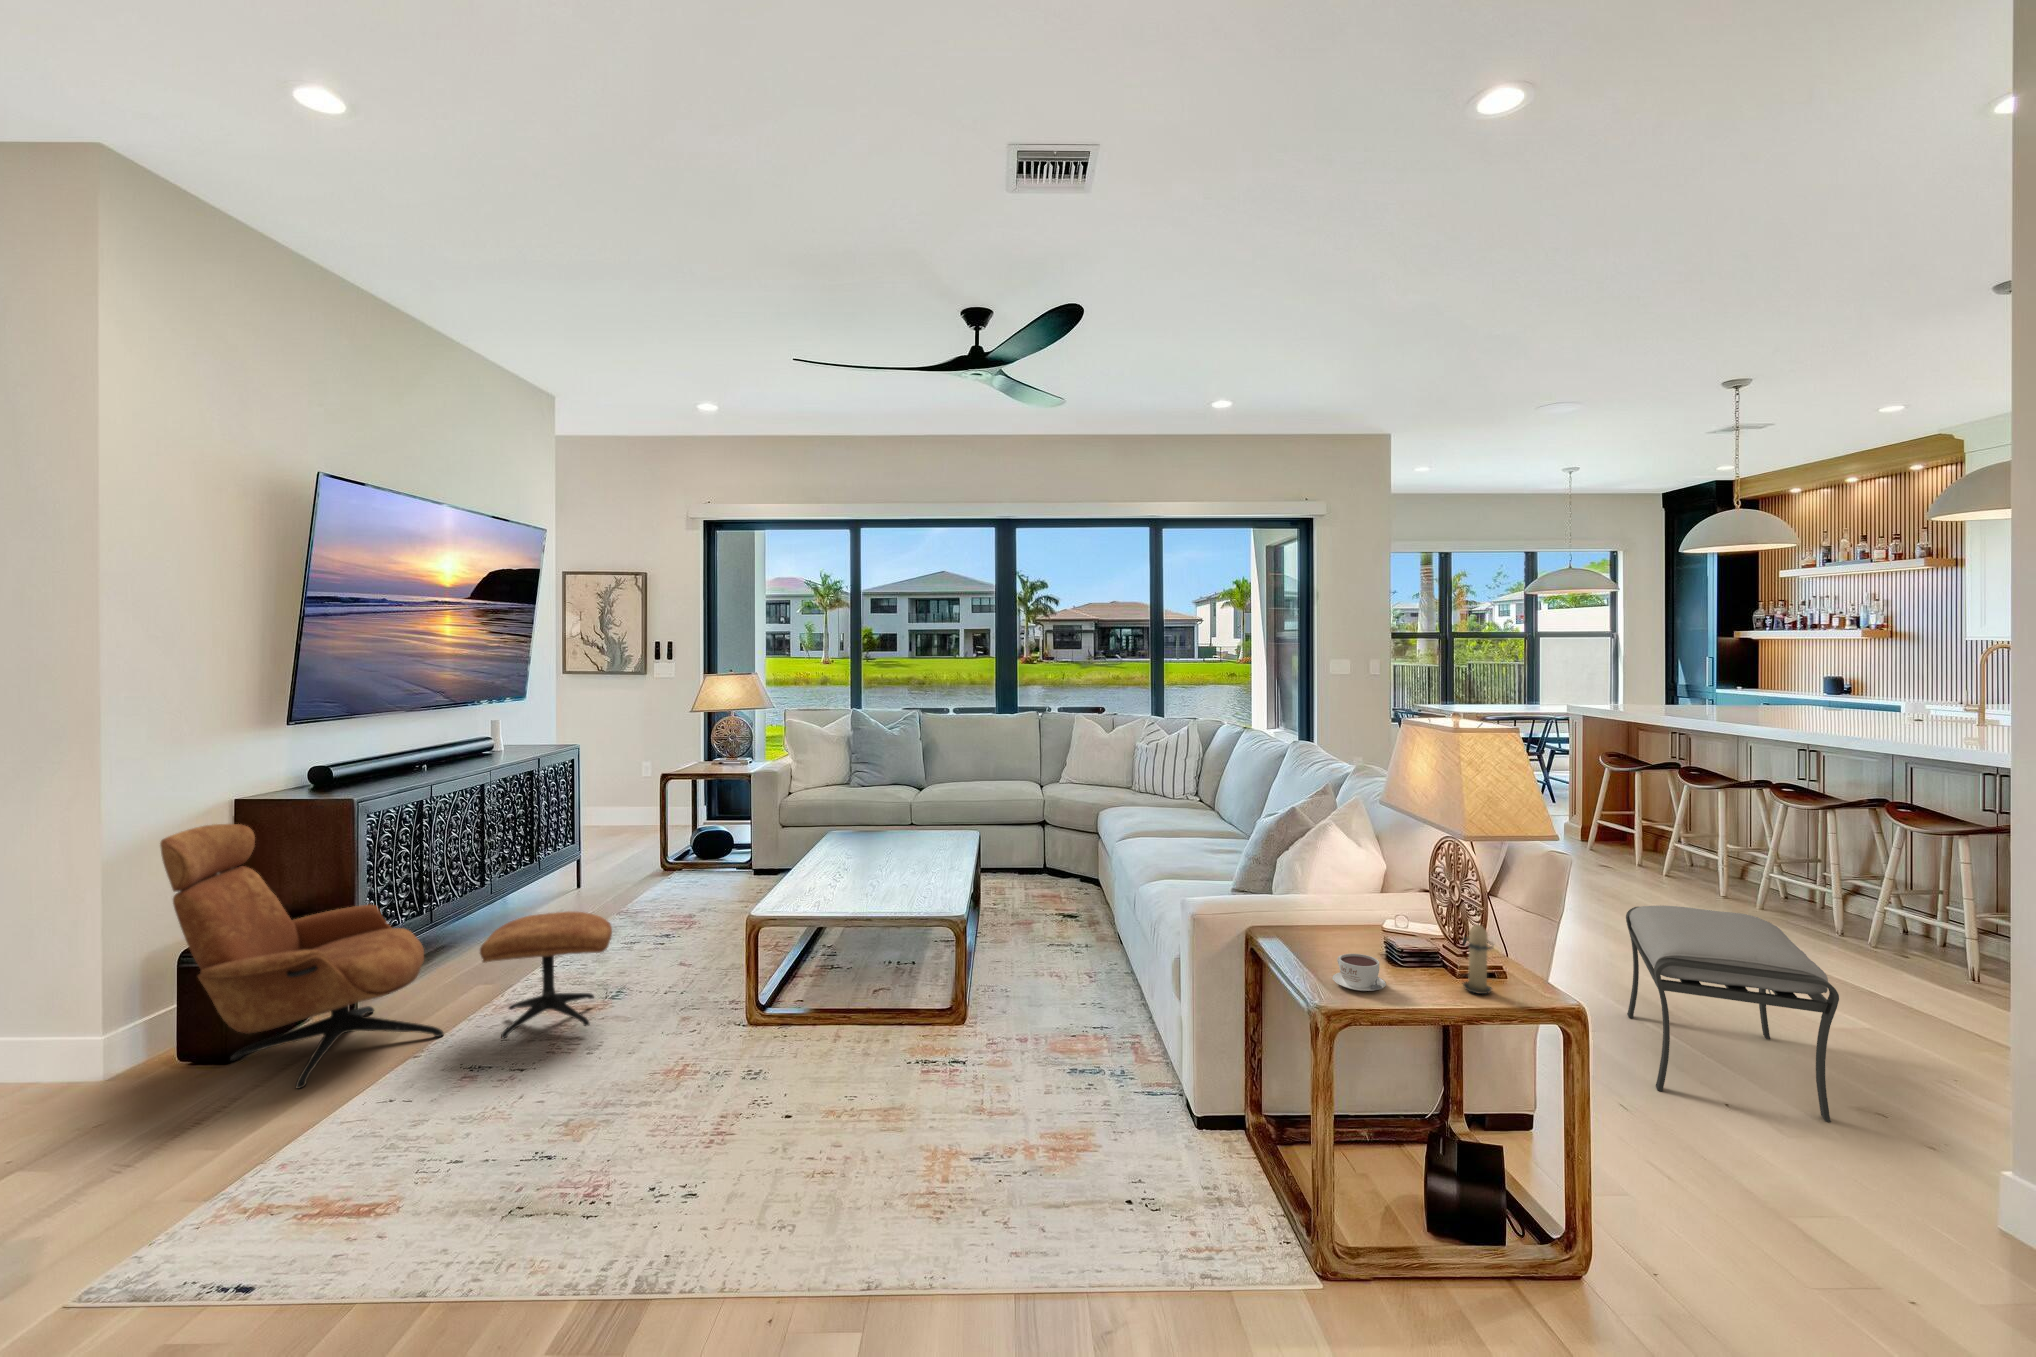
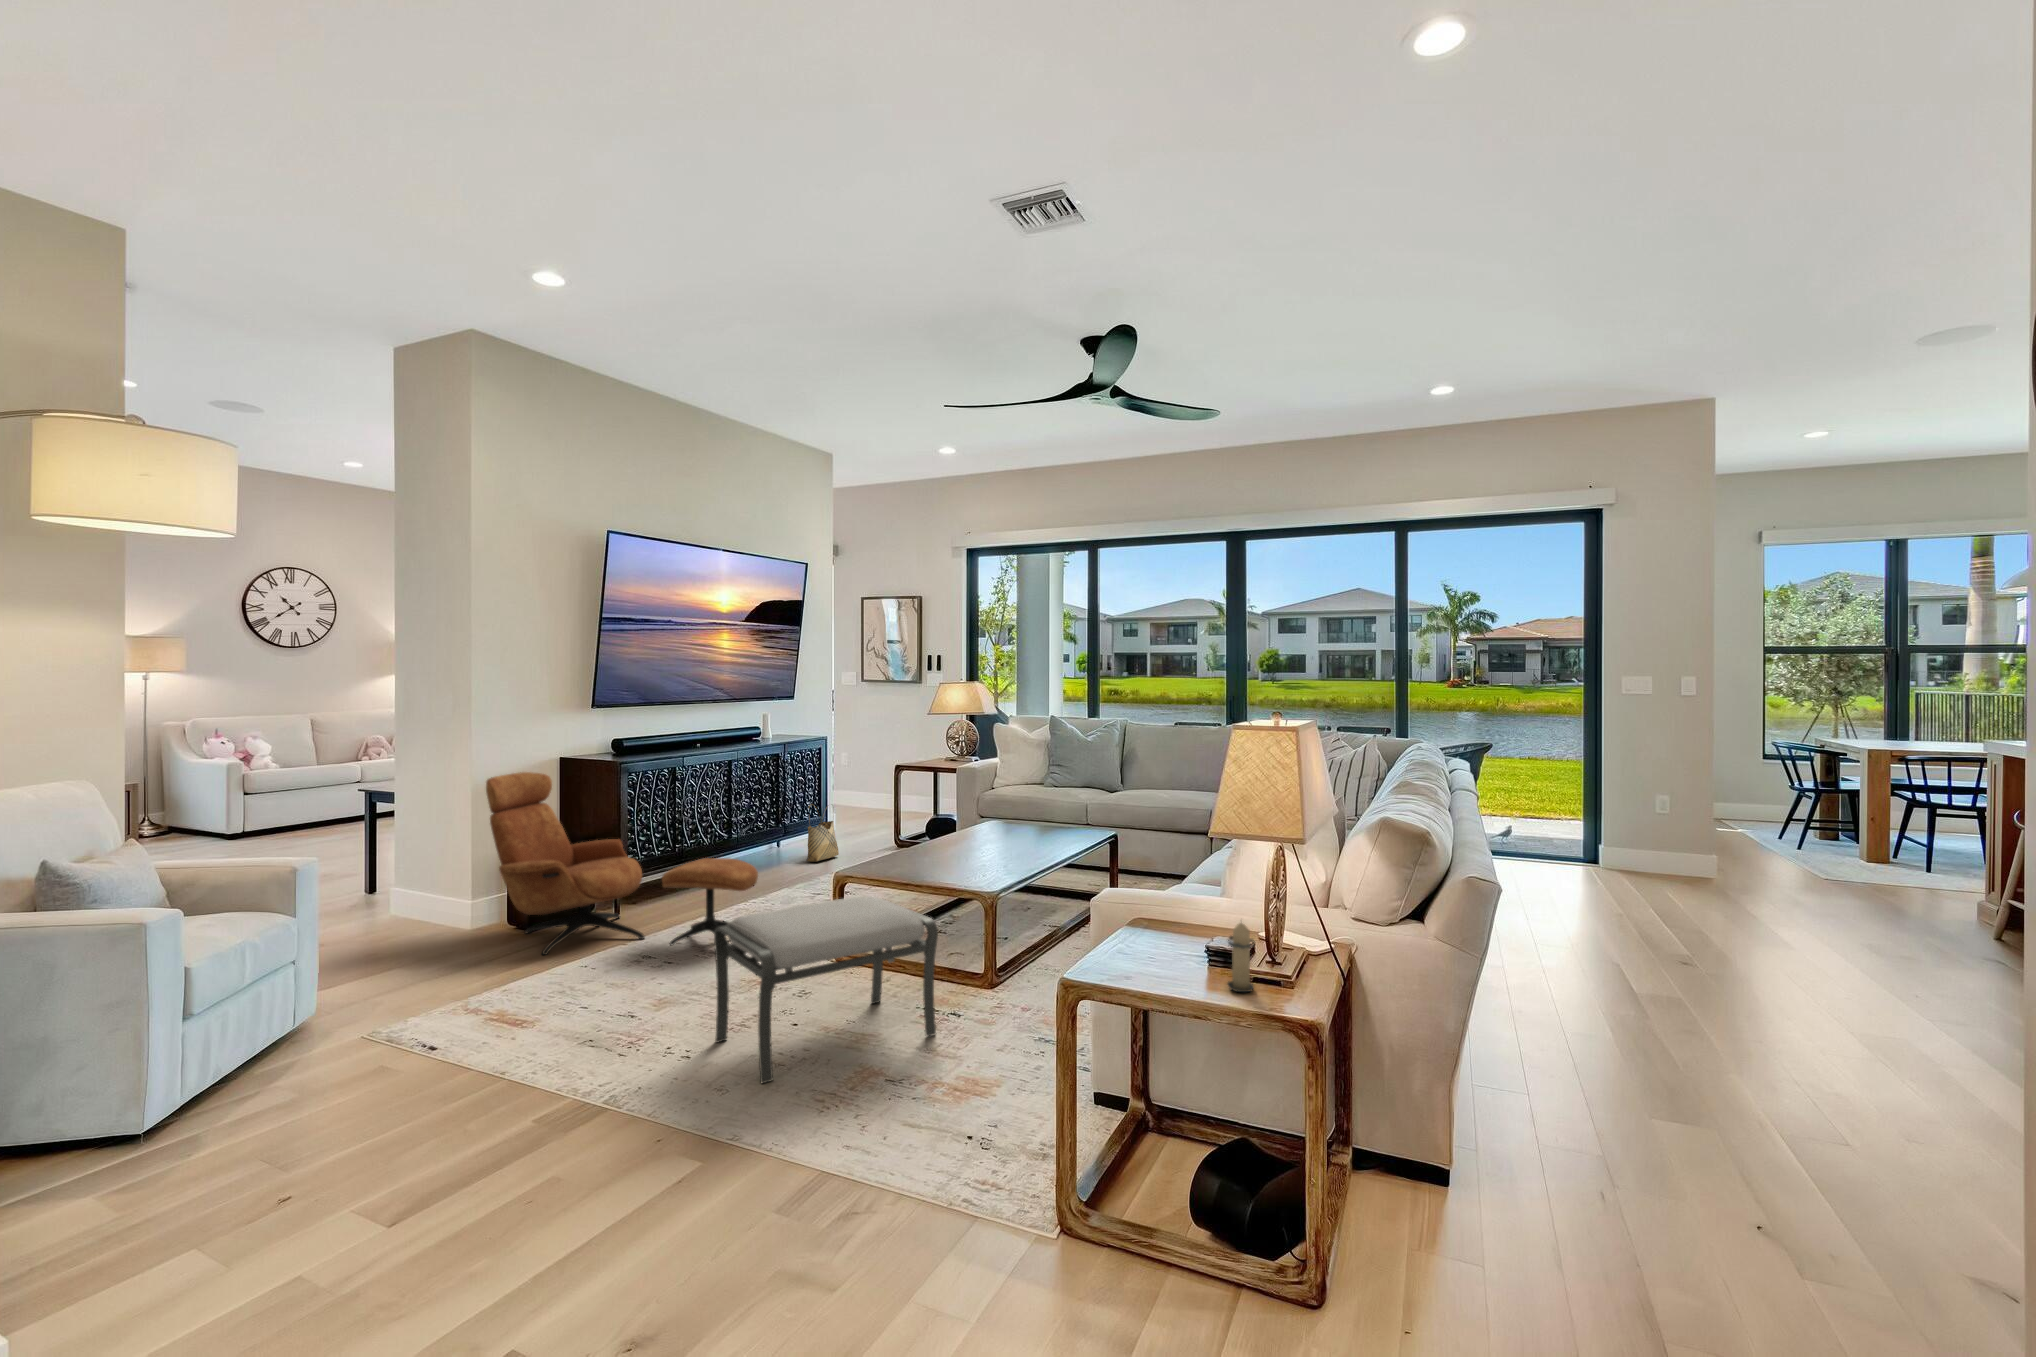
woven basket: none [570,825,608,897] -> present [807,804,839,862]
ottoman: present [1626,906,1839,1122] -> present [714,896,938,1083]
coffee cup: present [1332,954,1386,991] -> none [1117,940,1169,974]

